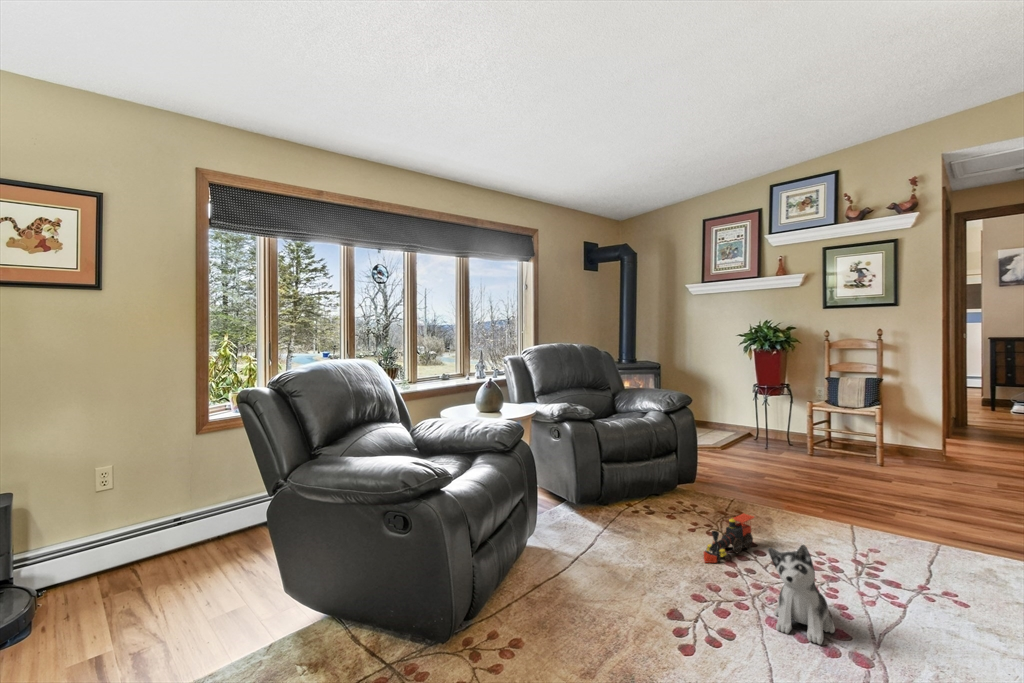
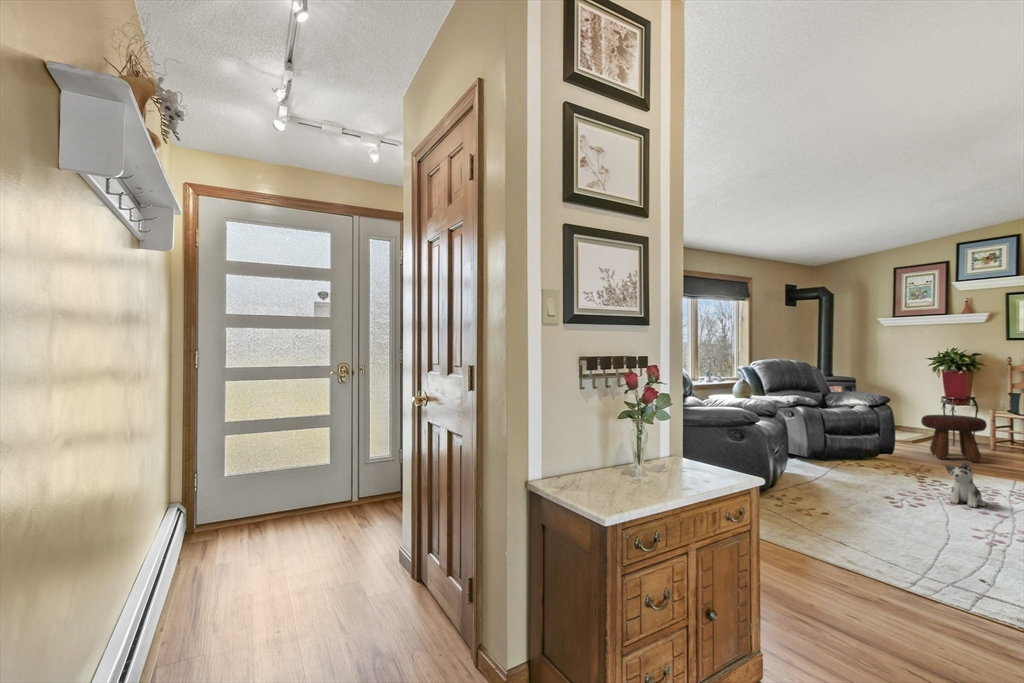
footstool: none [732,414,809,483] -> present [921,415,987,462]
toy train: present [704,514,754,563] -> none [903,462,938,484]

